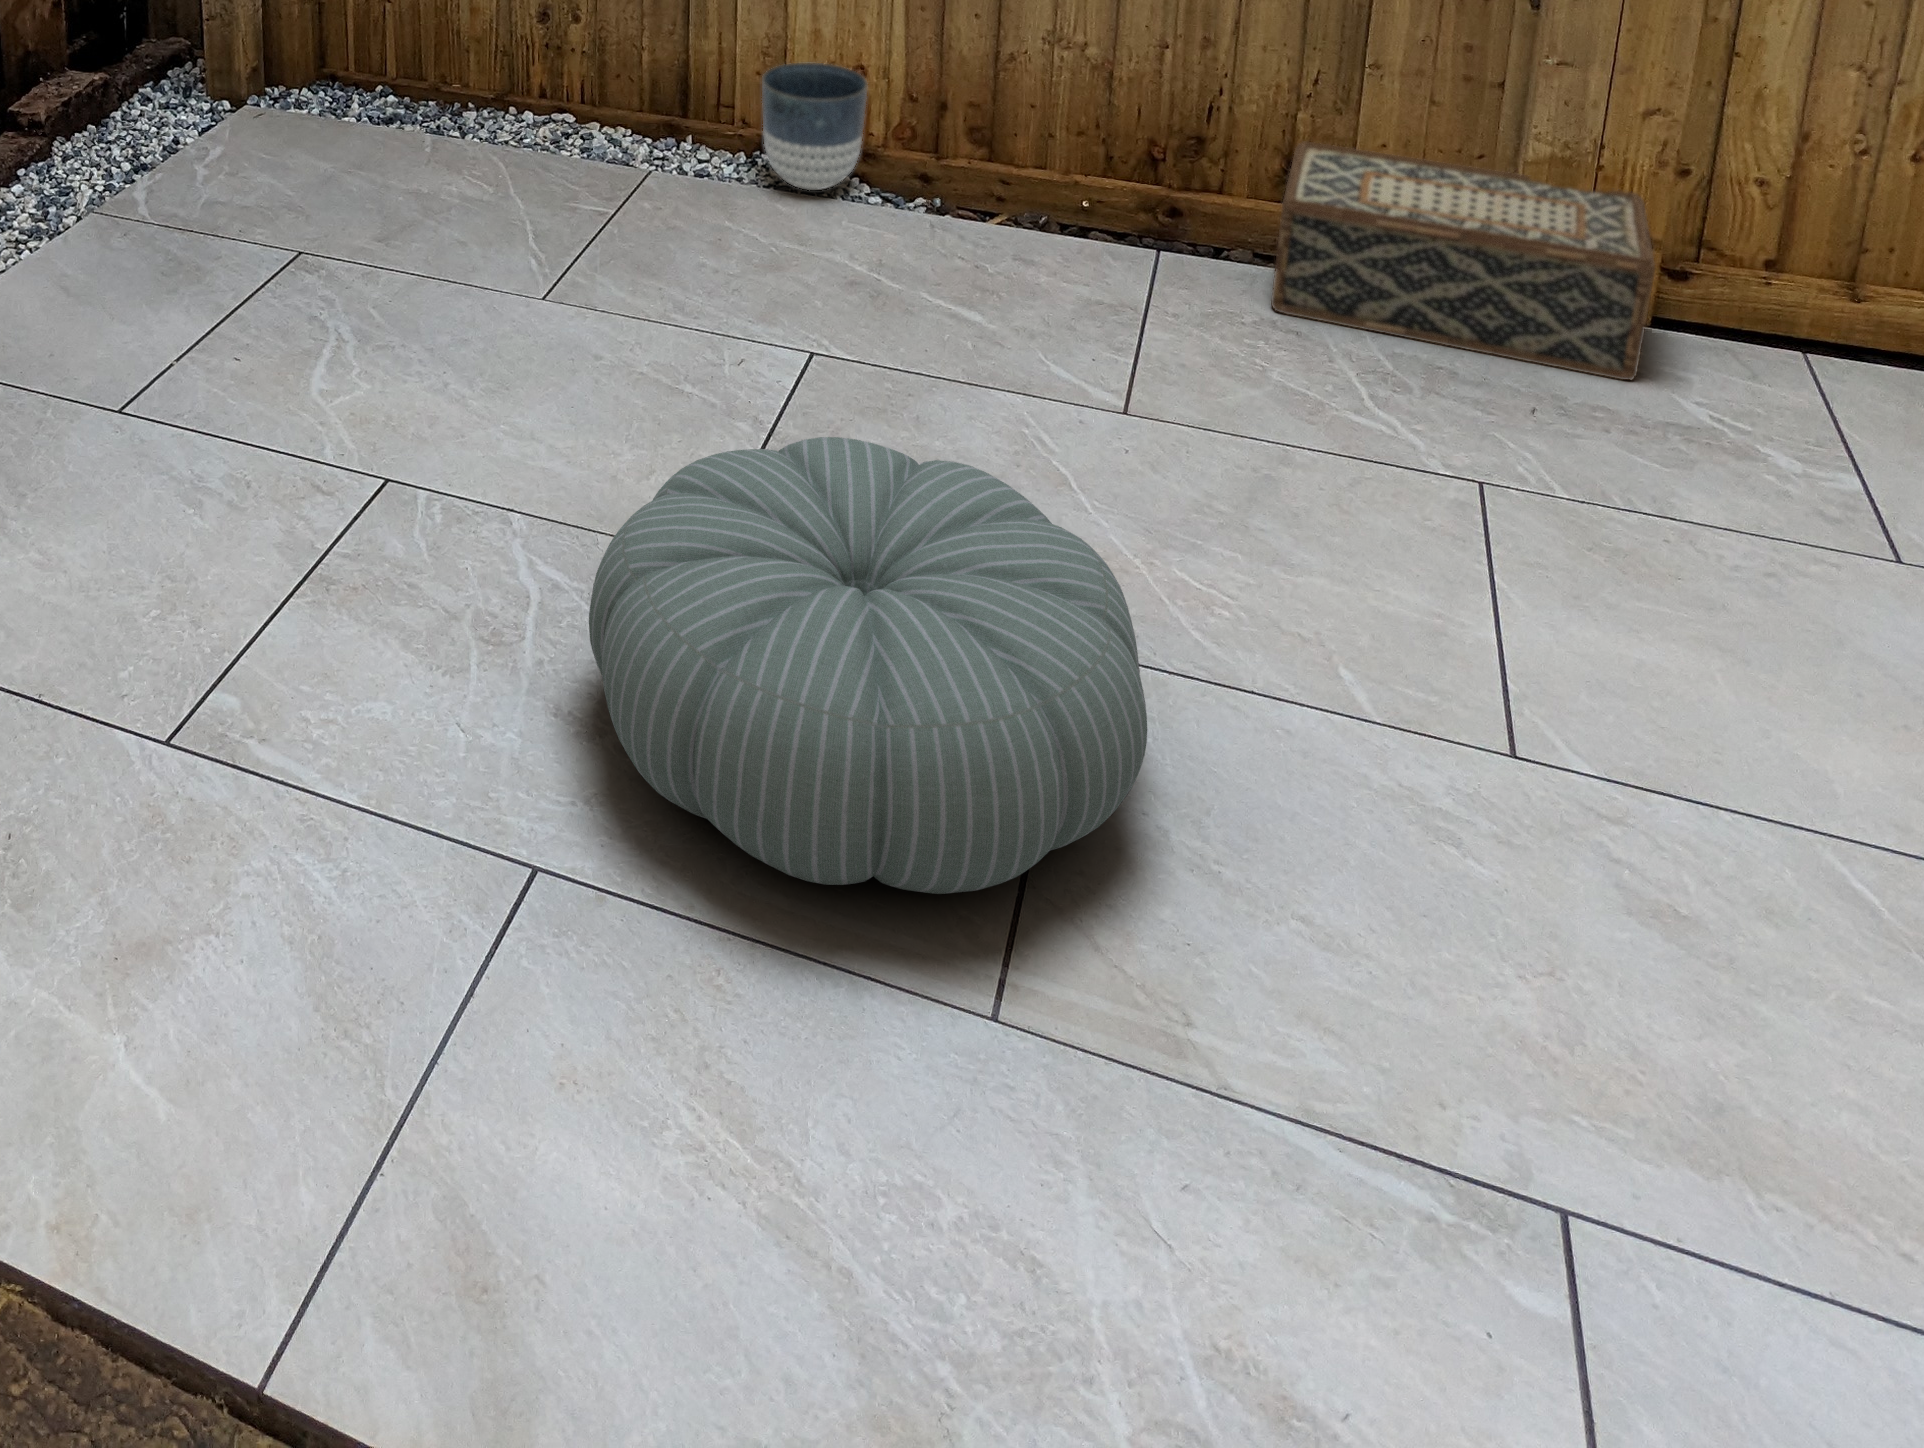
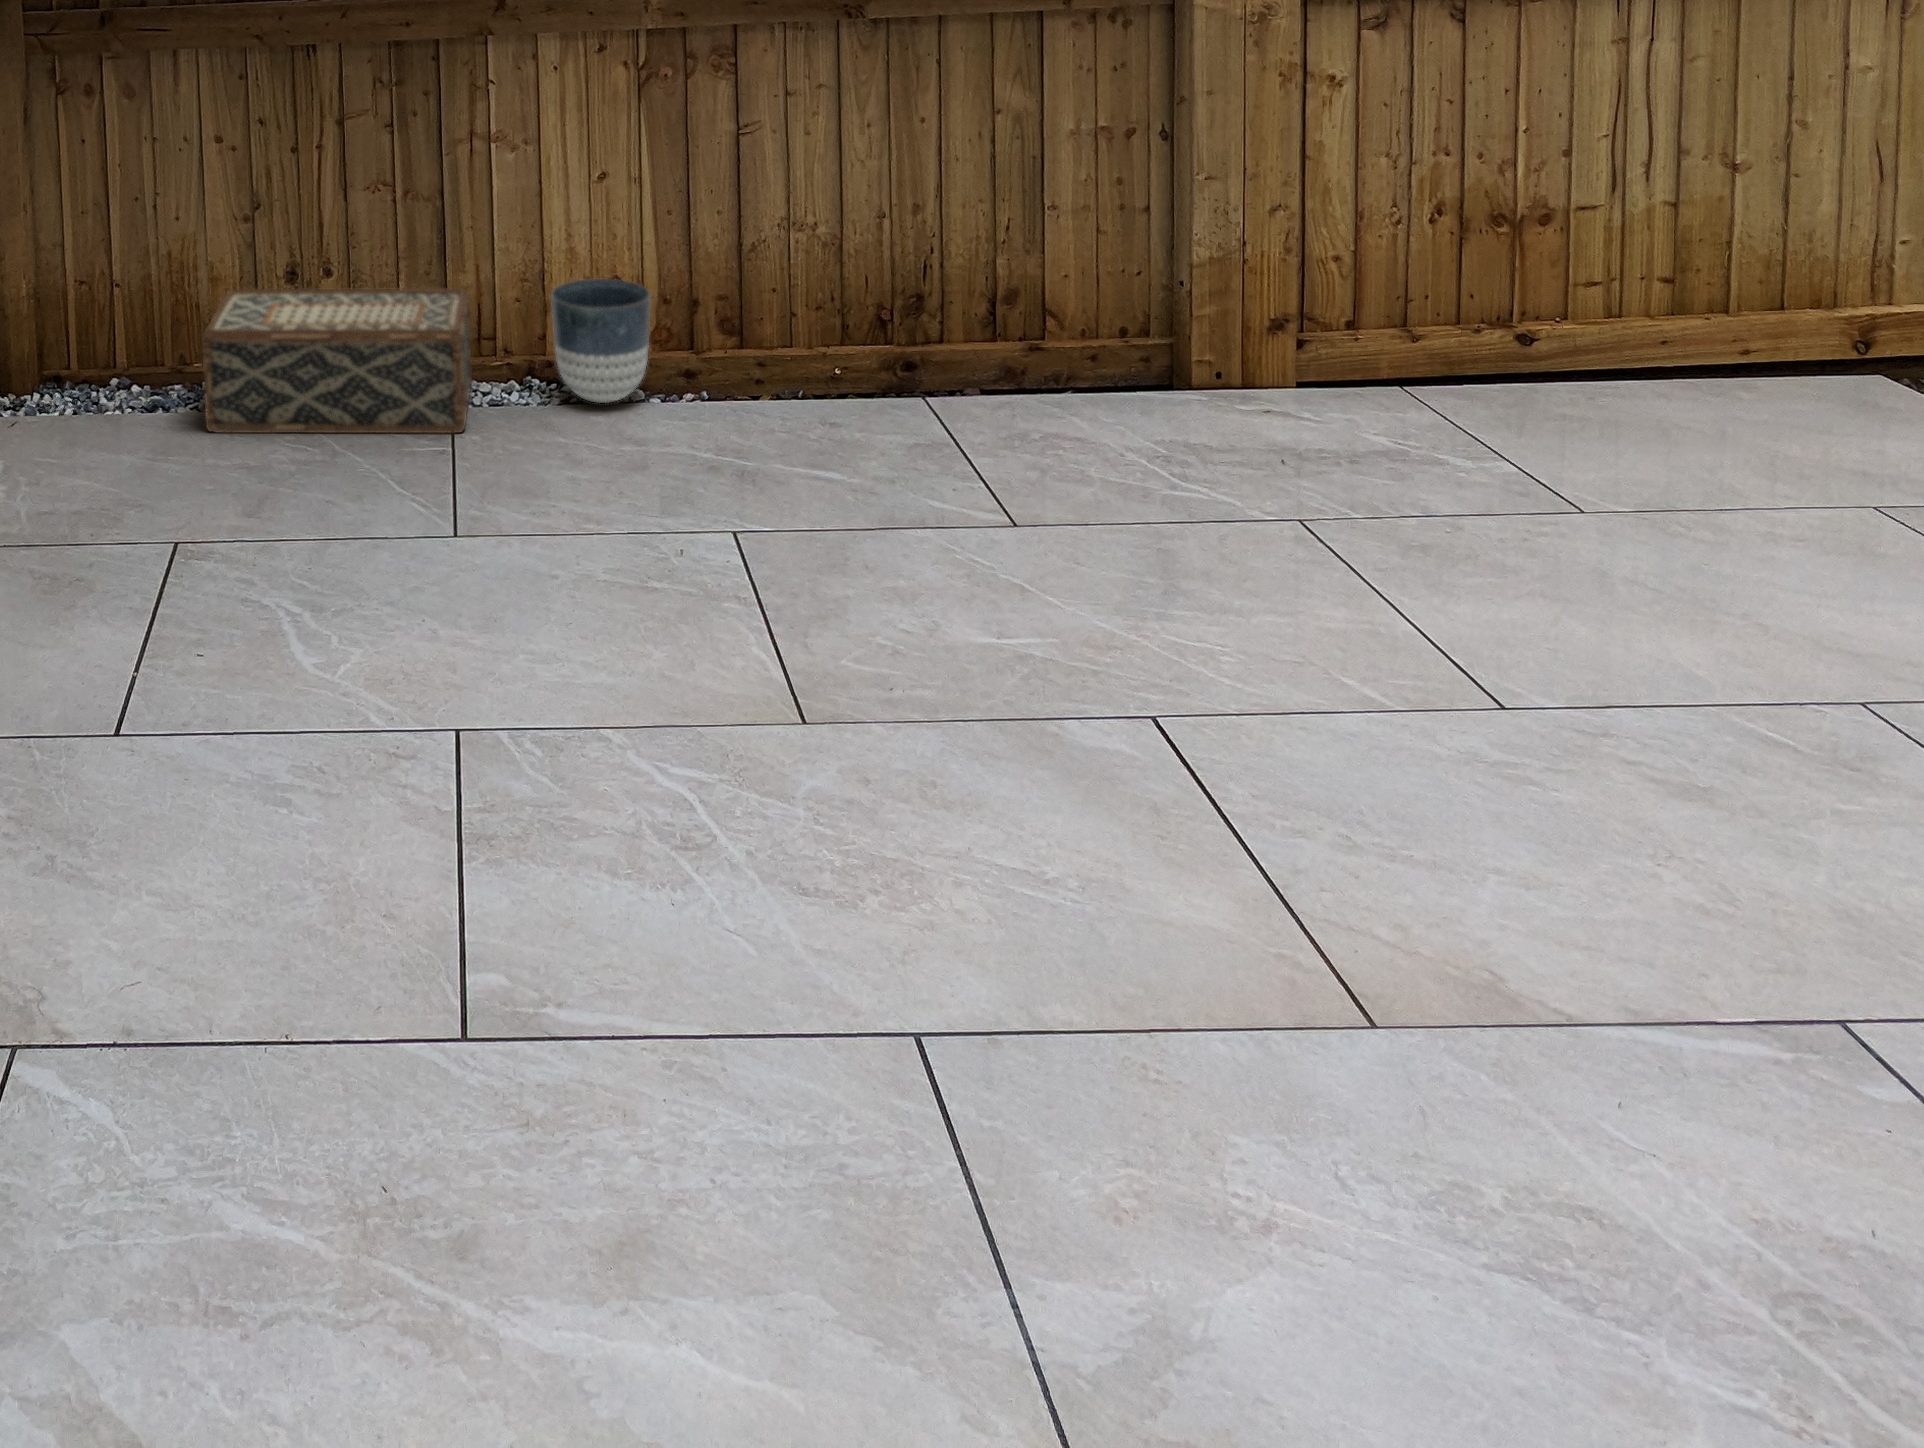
woven basket: present [1271,141,1655,380] -> present [202,288,472,433]
pouf: present [589,437,1147,894] -> none [805,544,1334,935]

